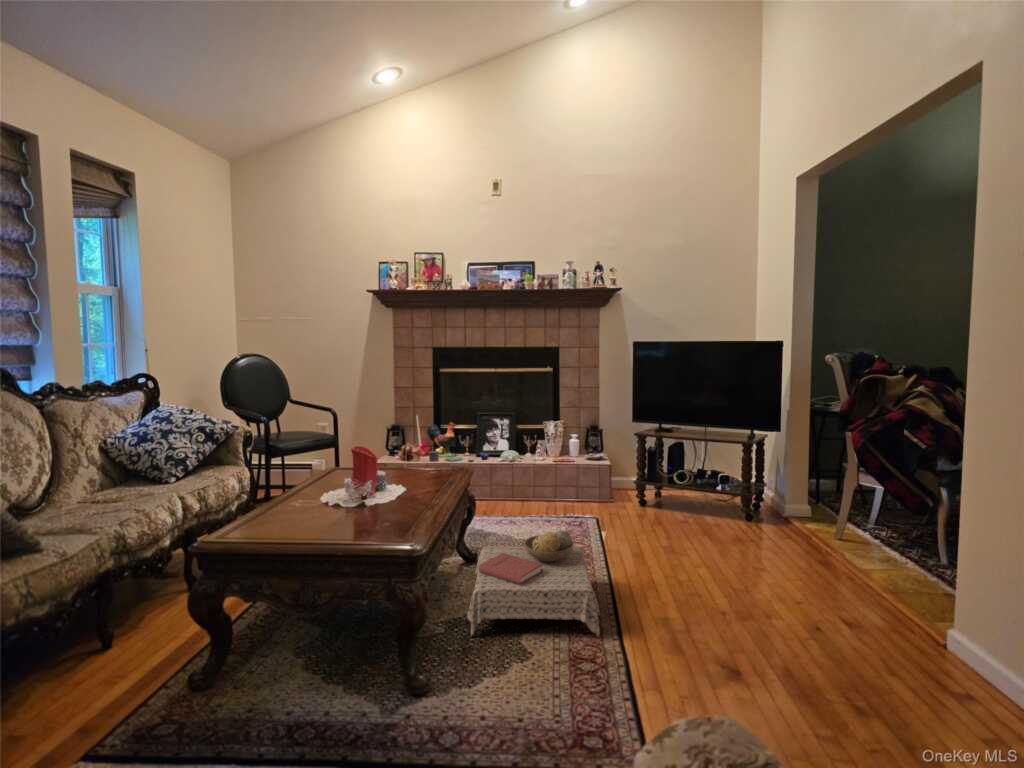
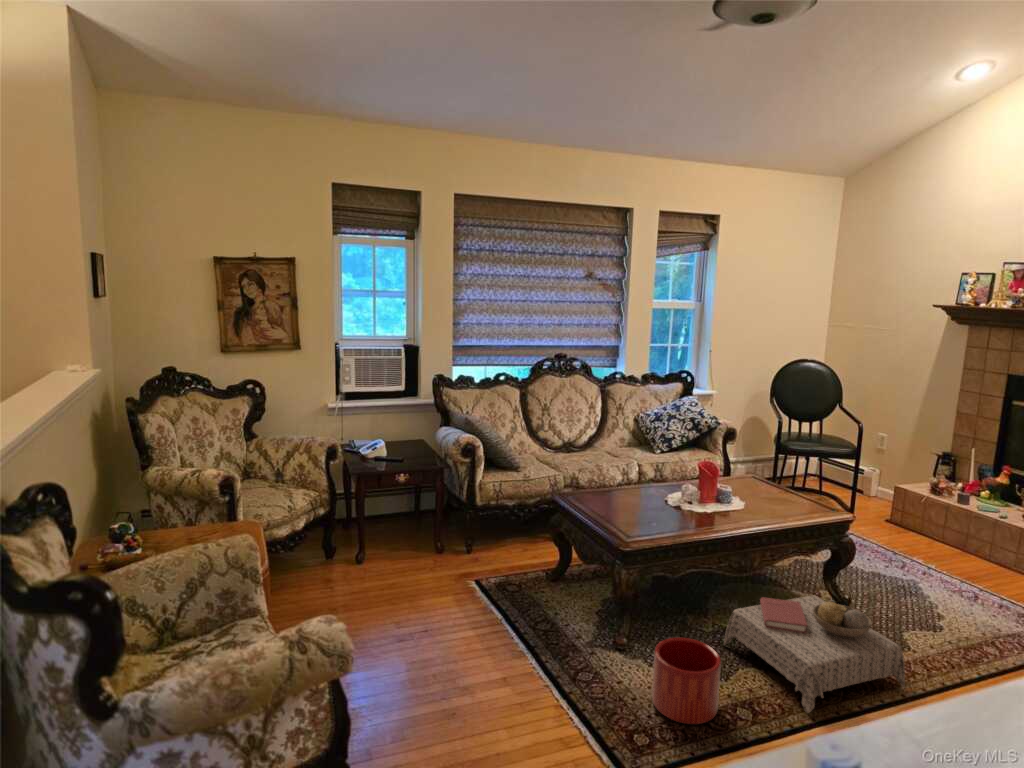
planter: none [518,622,597,732] -> present [652,638,721,724]

